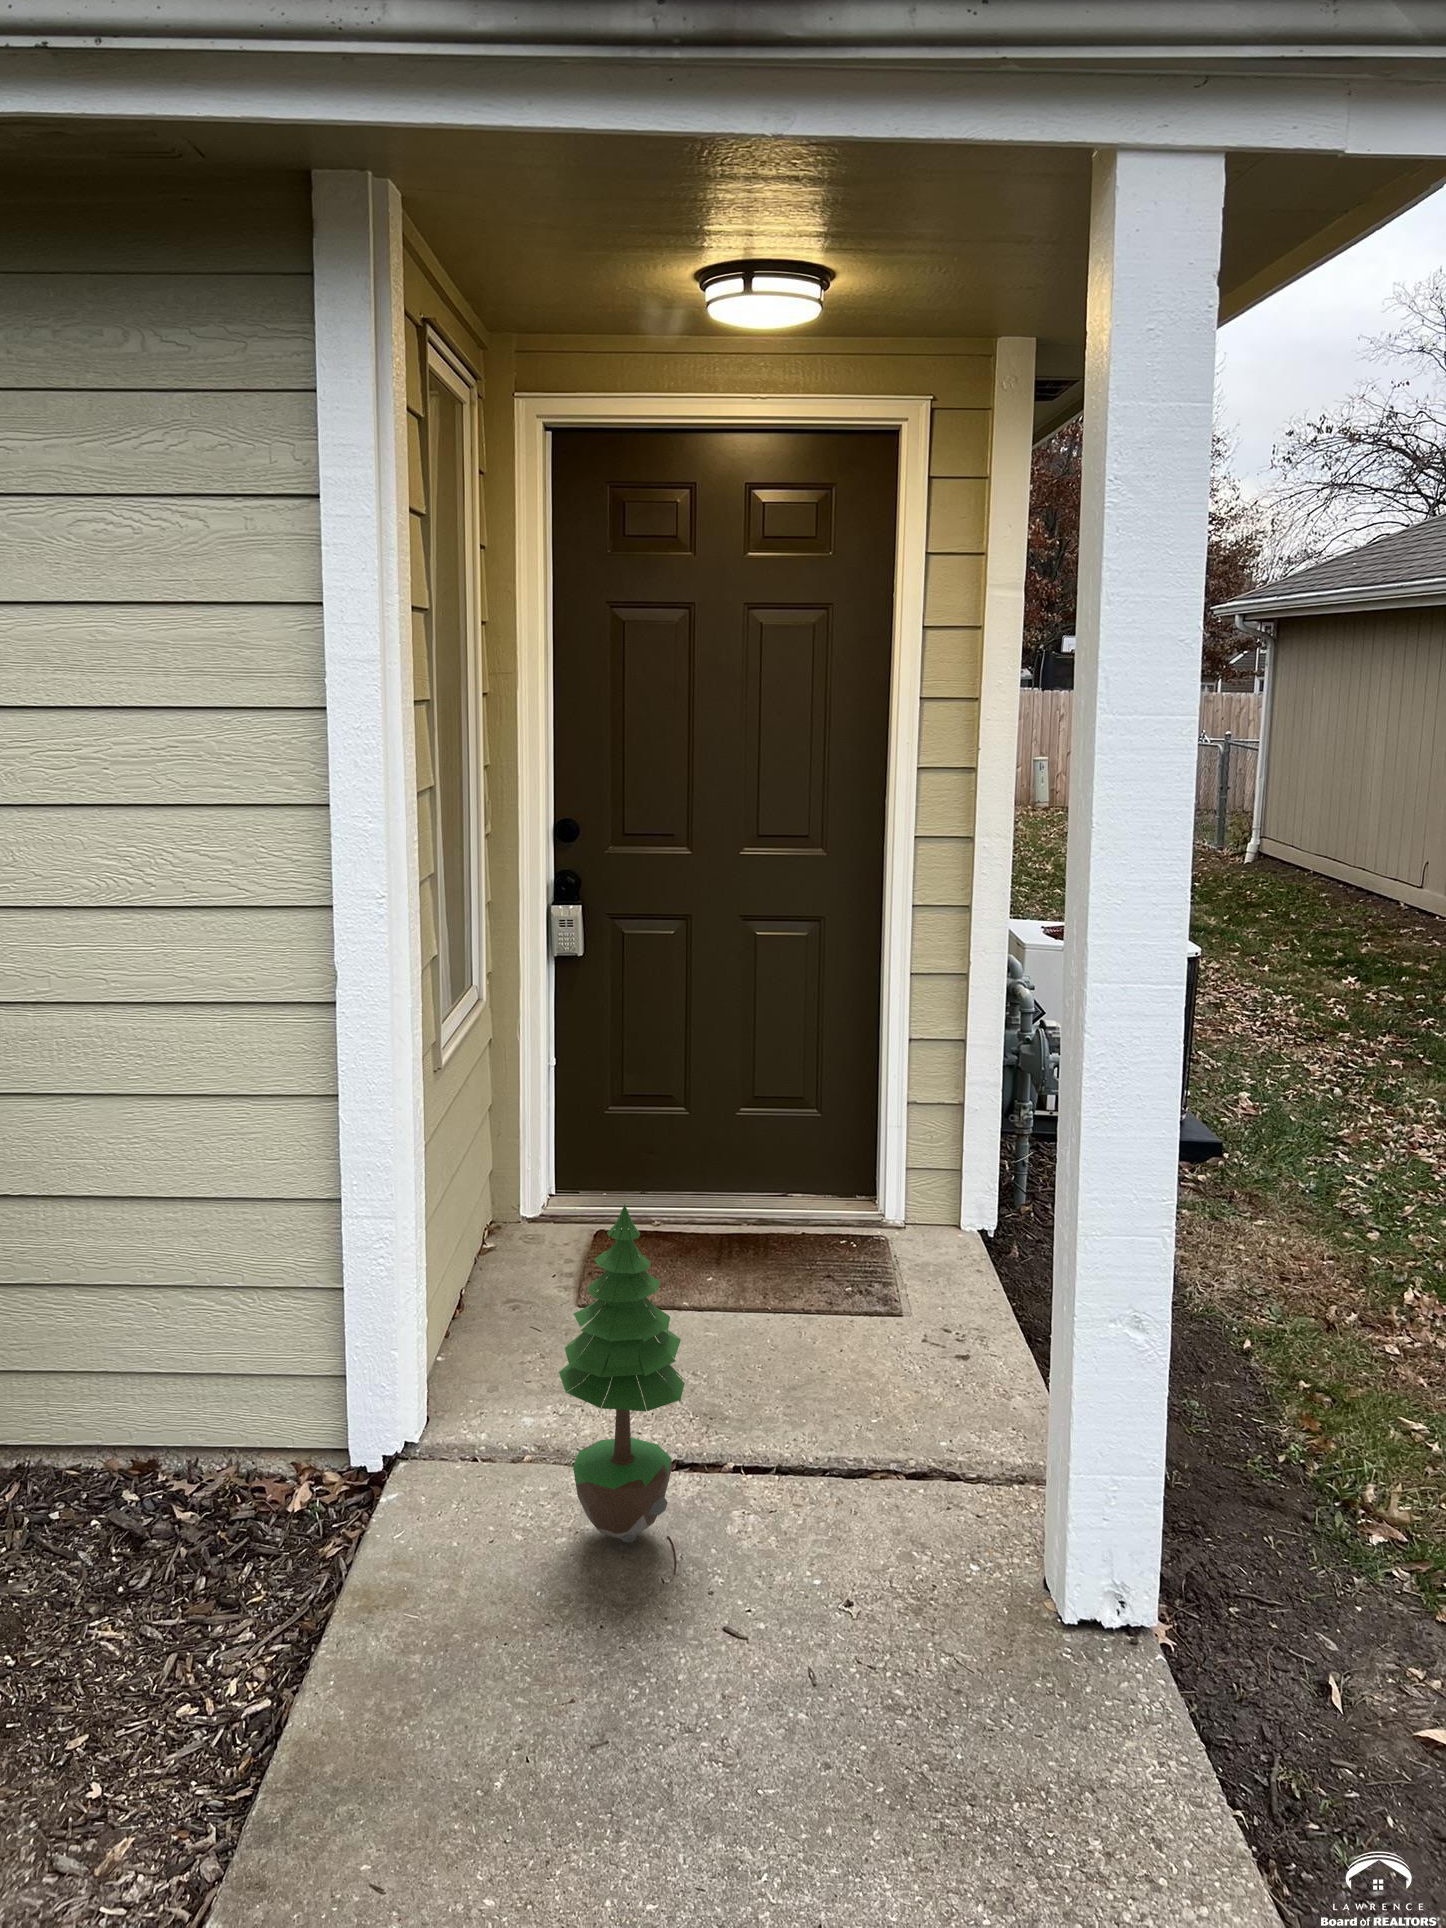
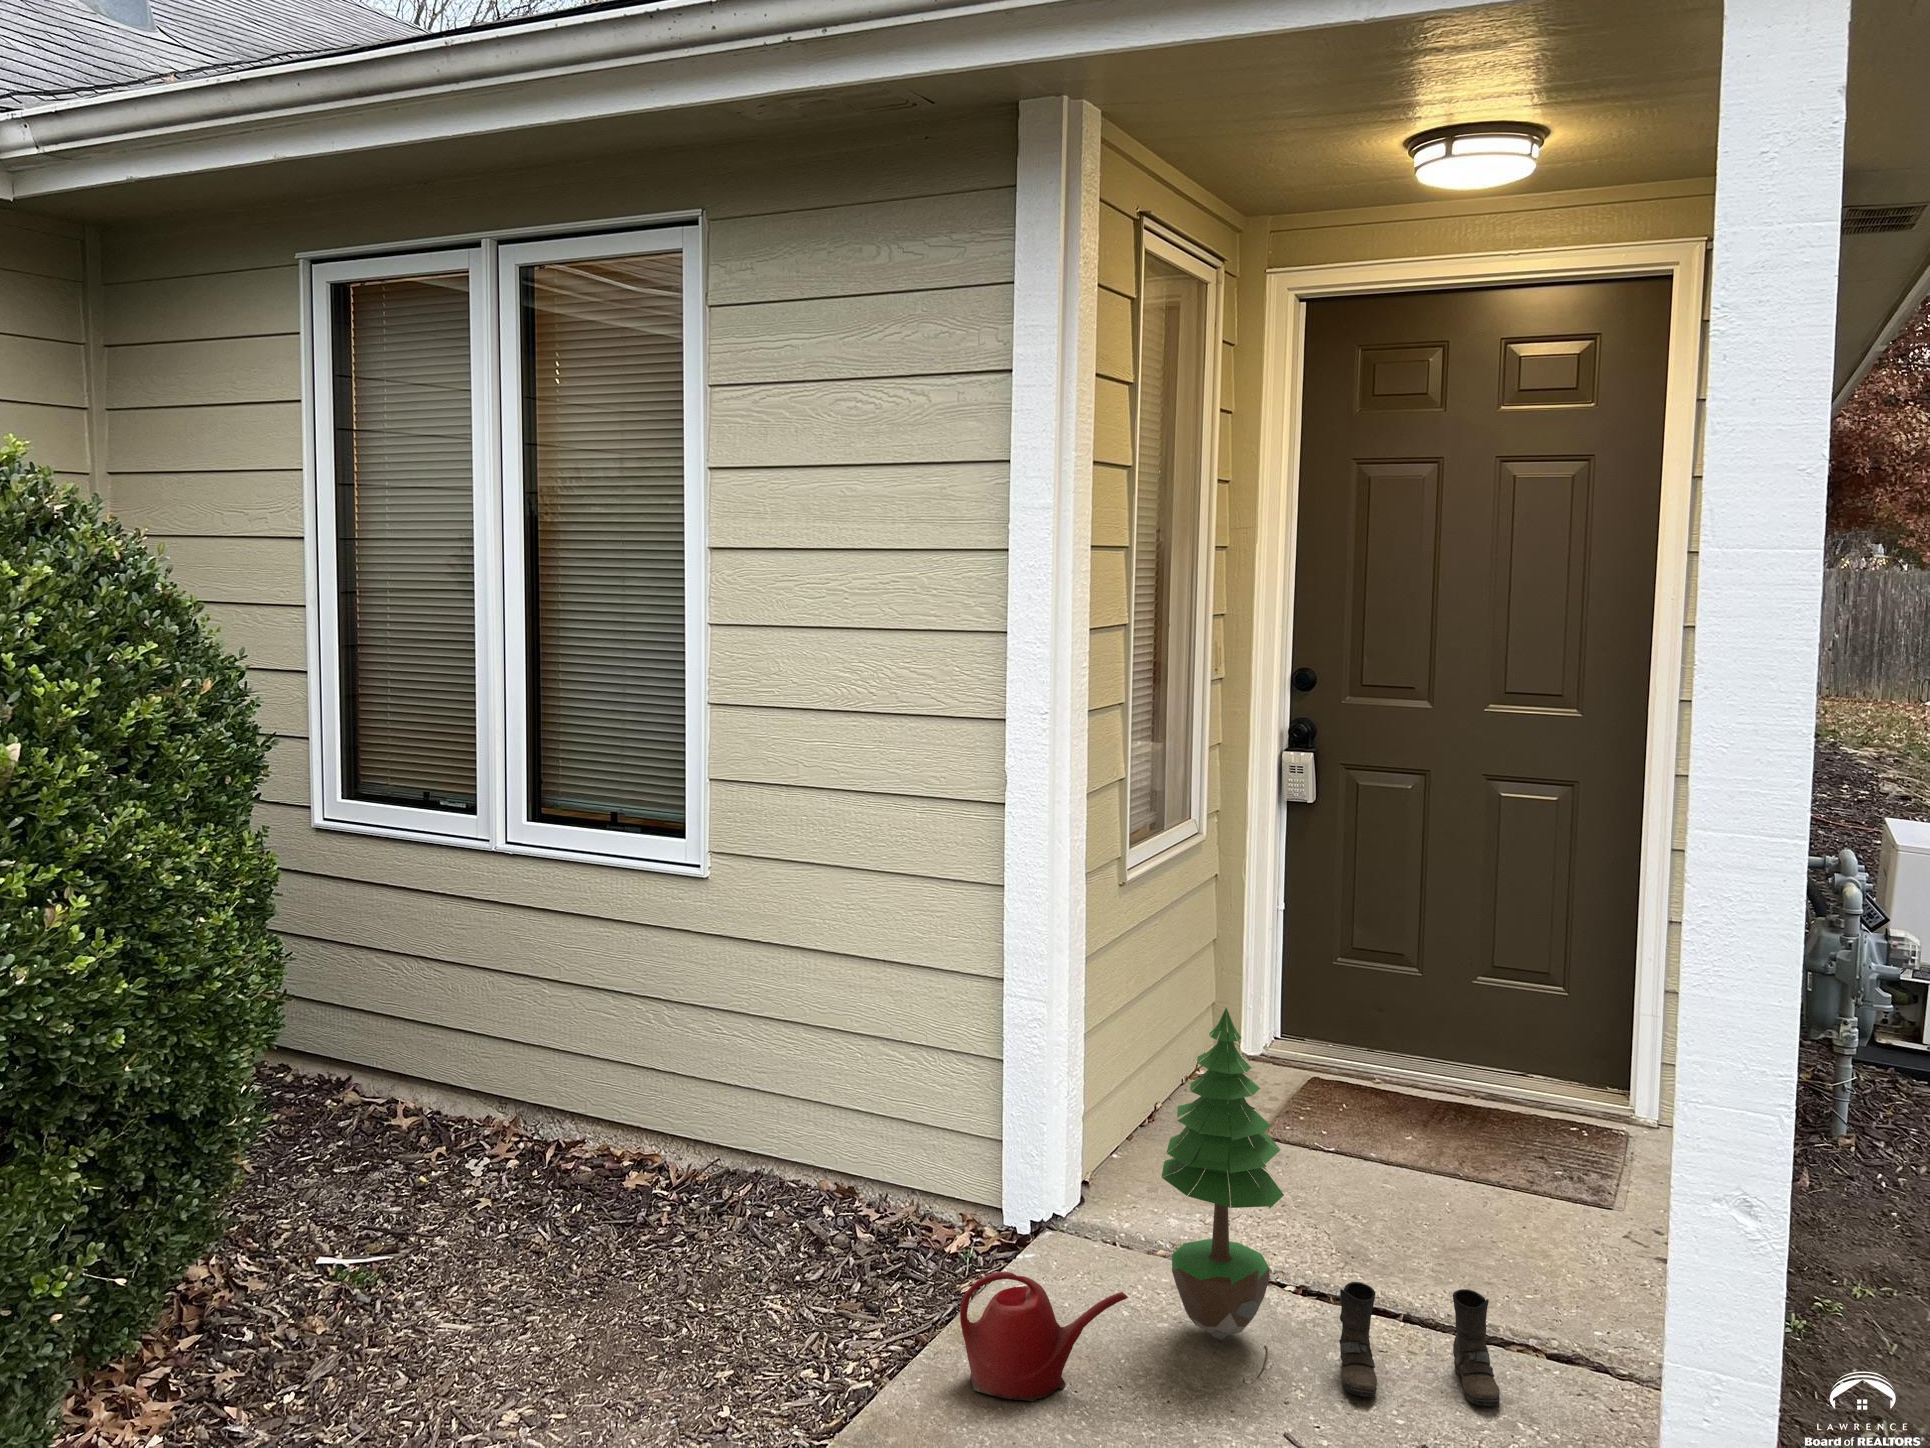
boots: none [742,1436,894,1567] -> present [1339,1282,1500,1406]
watering can: none [374,1526,555,1675] -> present [960,1272,1128,1401]

